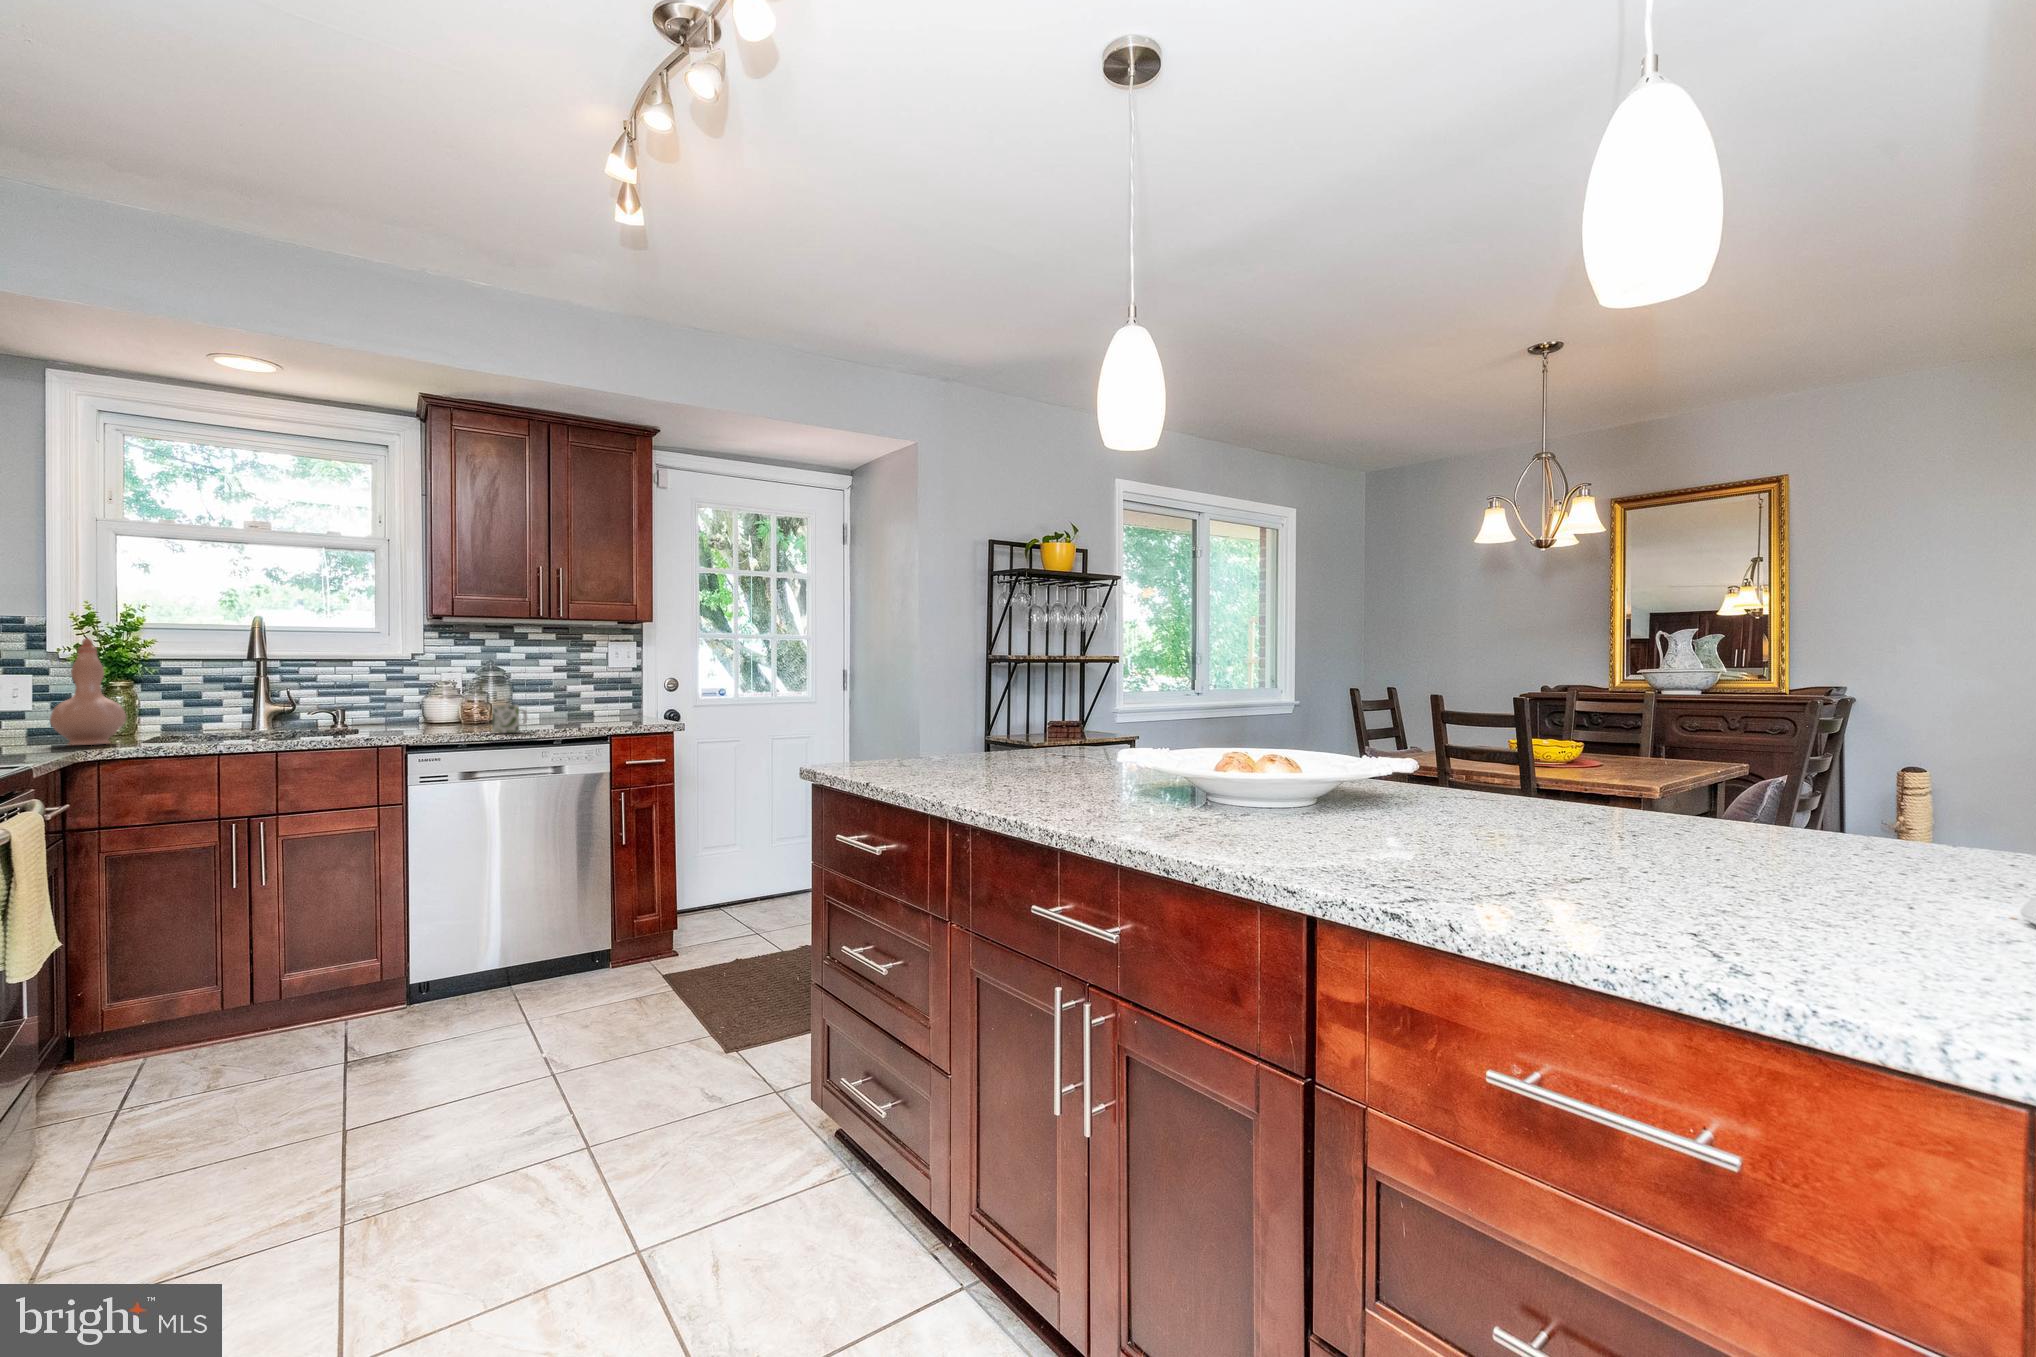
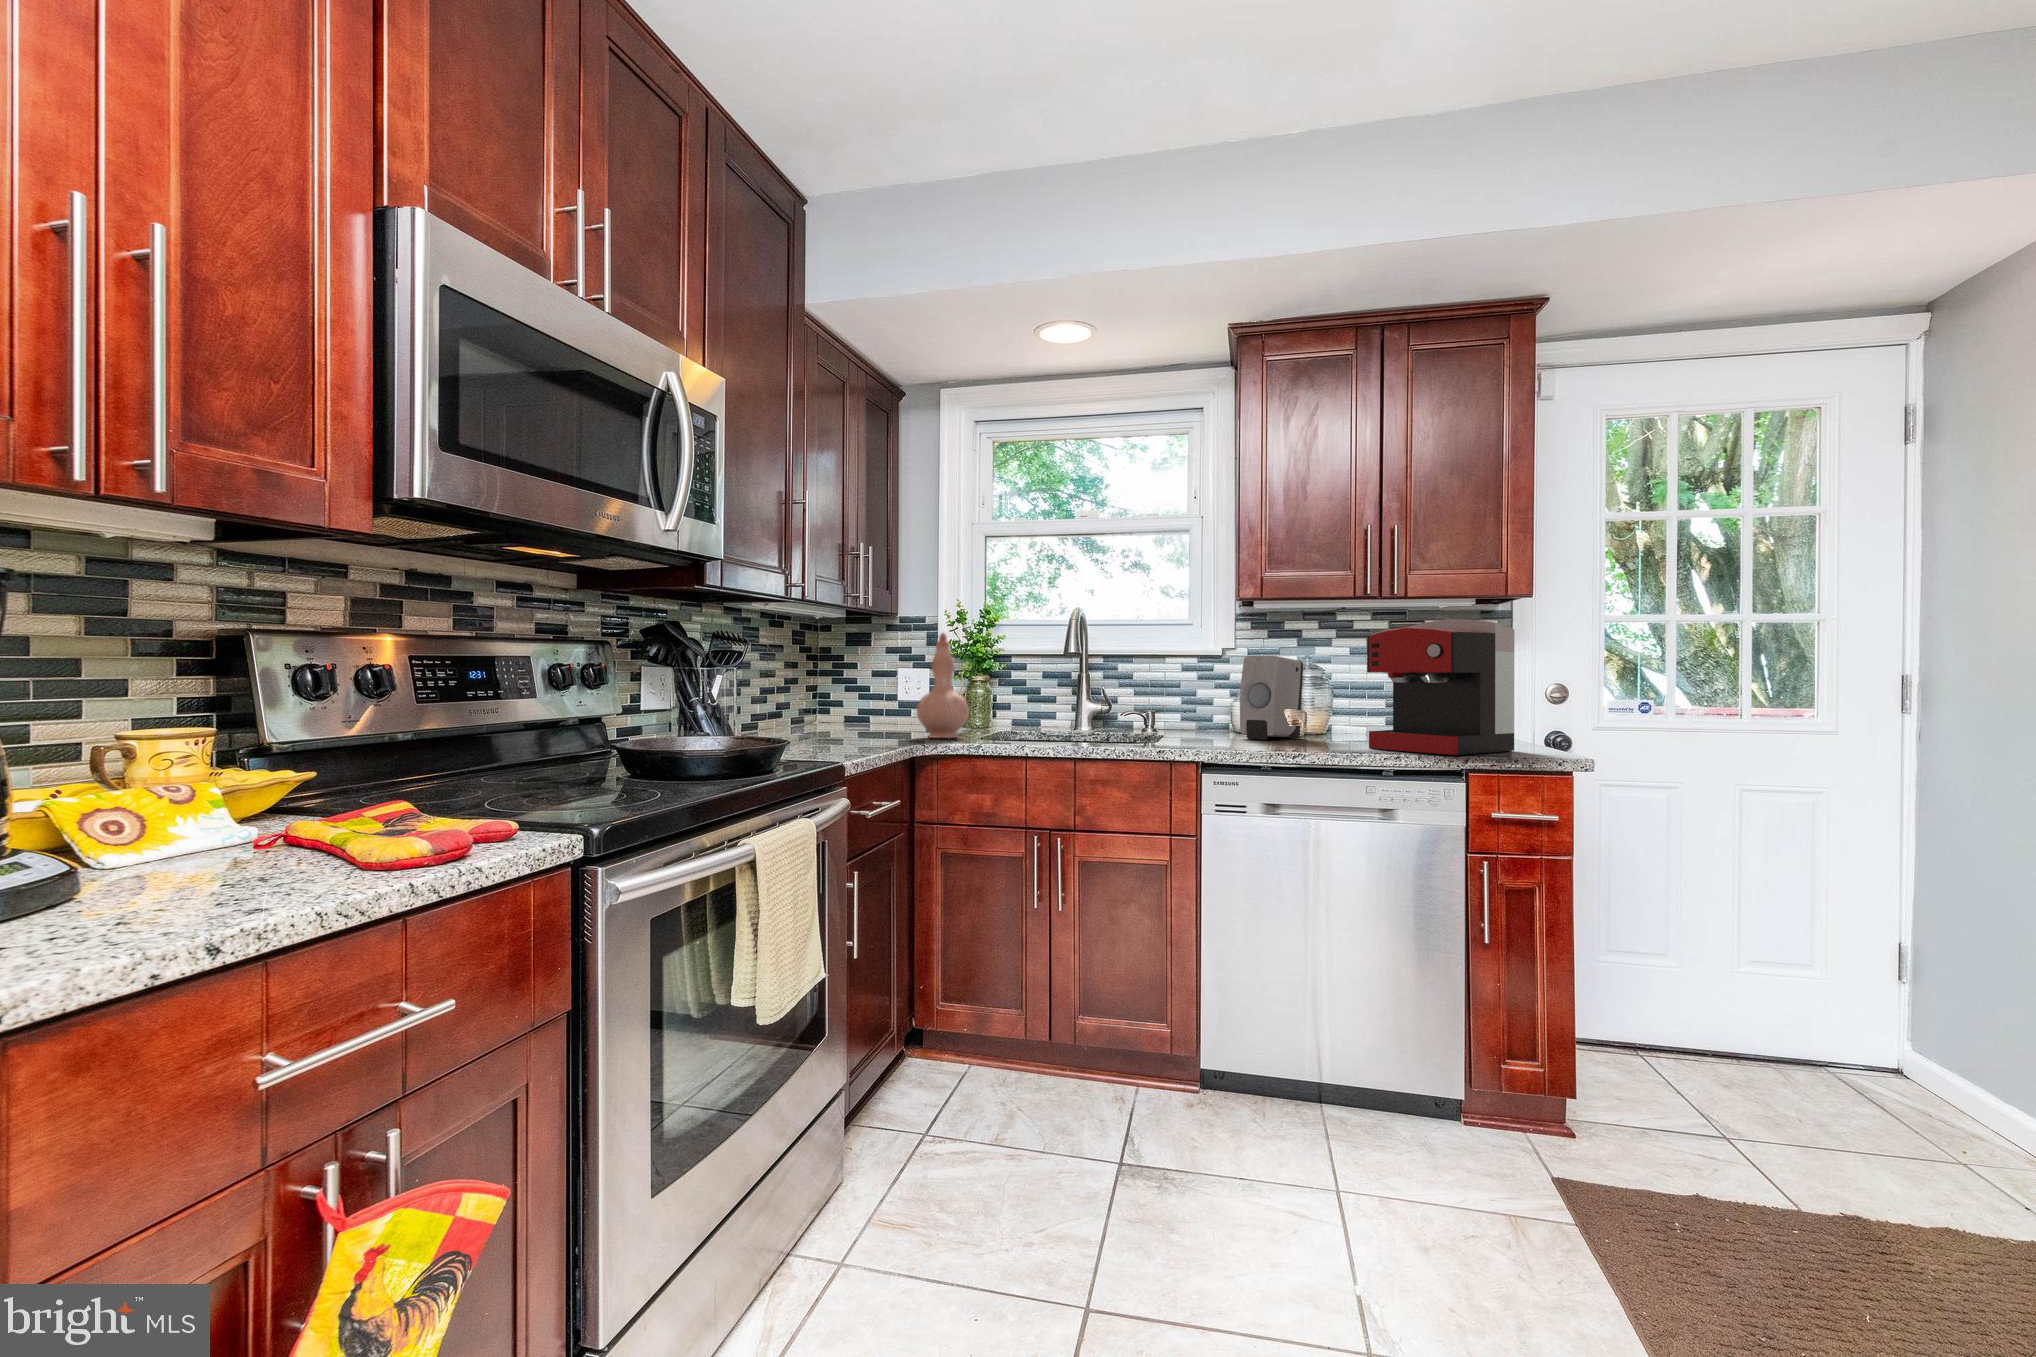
coffee maker: none [540,636,642,727] -> present [1367,619,1514,755]
soap dispenser: none [432,661,487,727] -> present [1240,656,1303,740]
mug: present [492,705,527,733] -> none [1301,716,1347,756]

